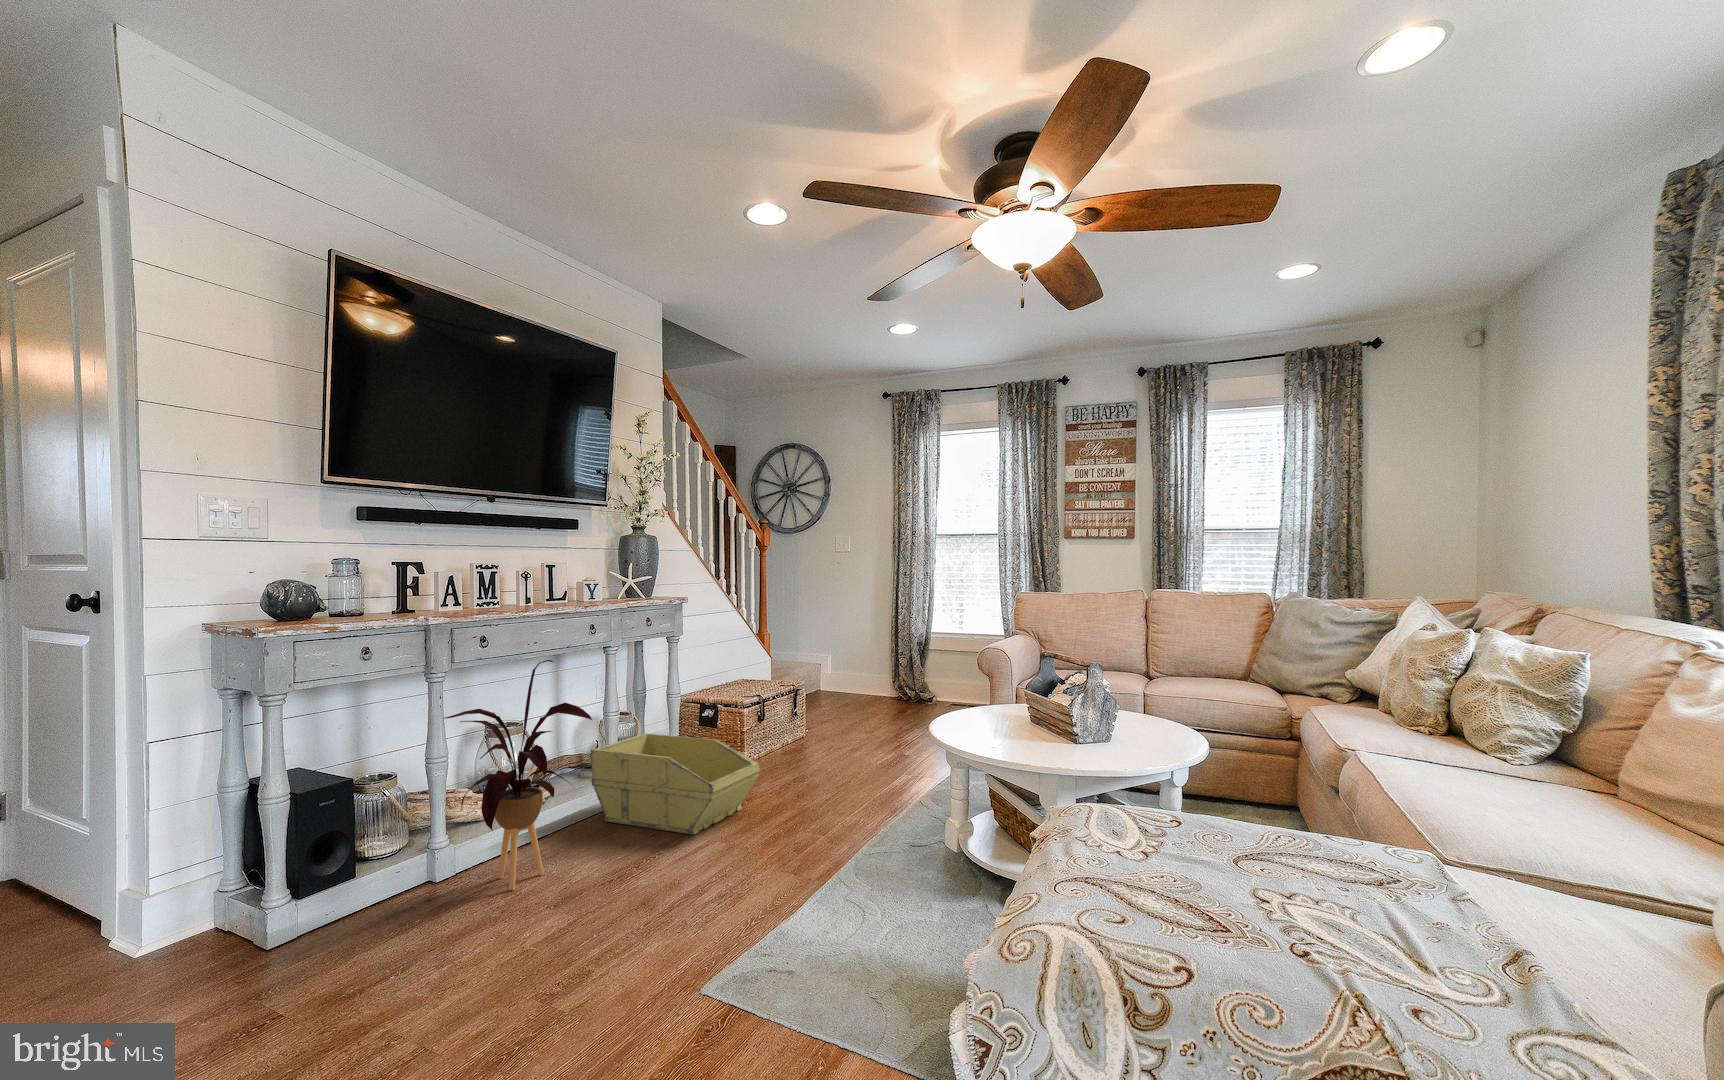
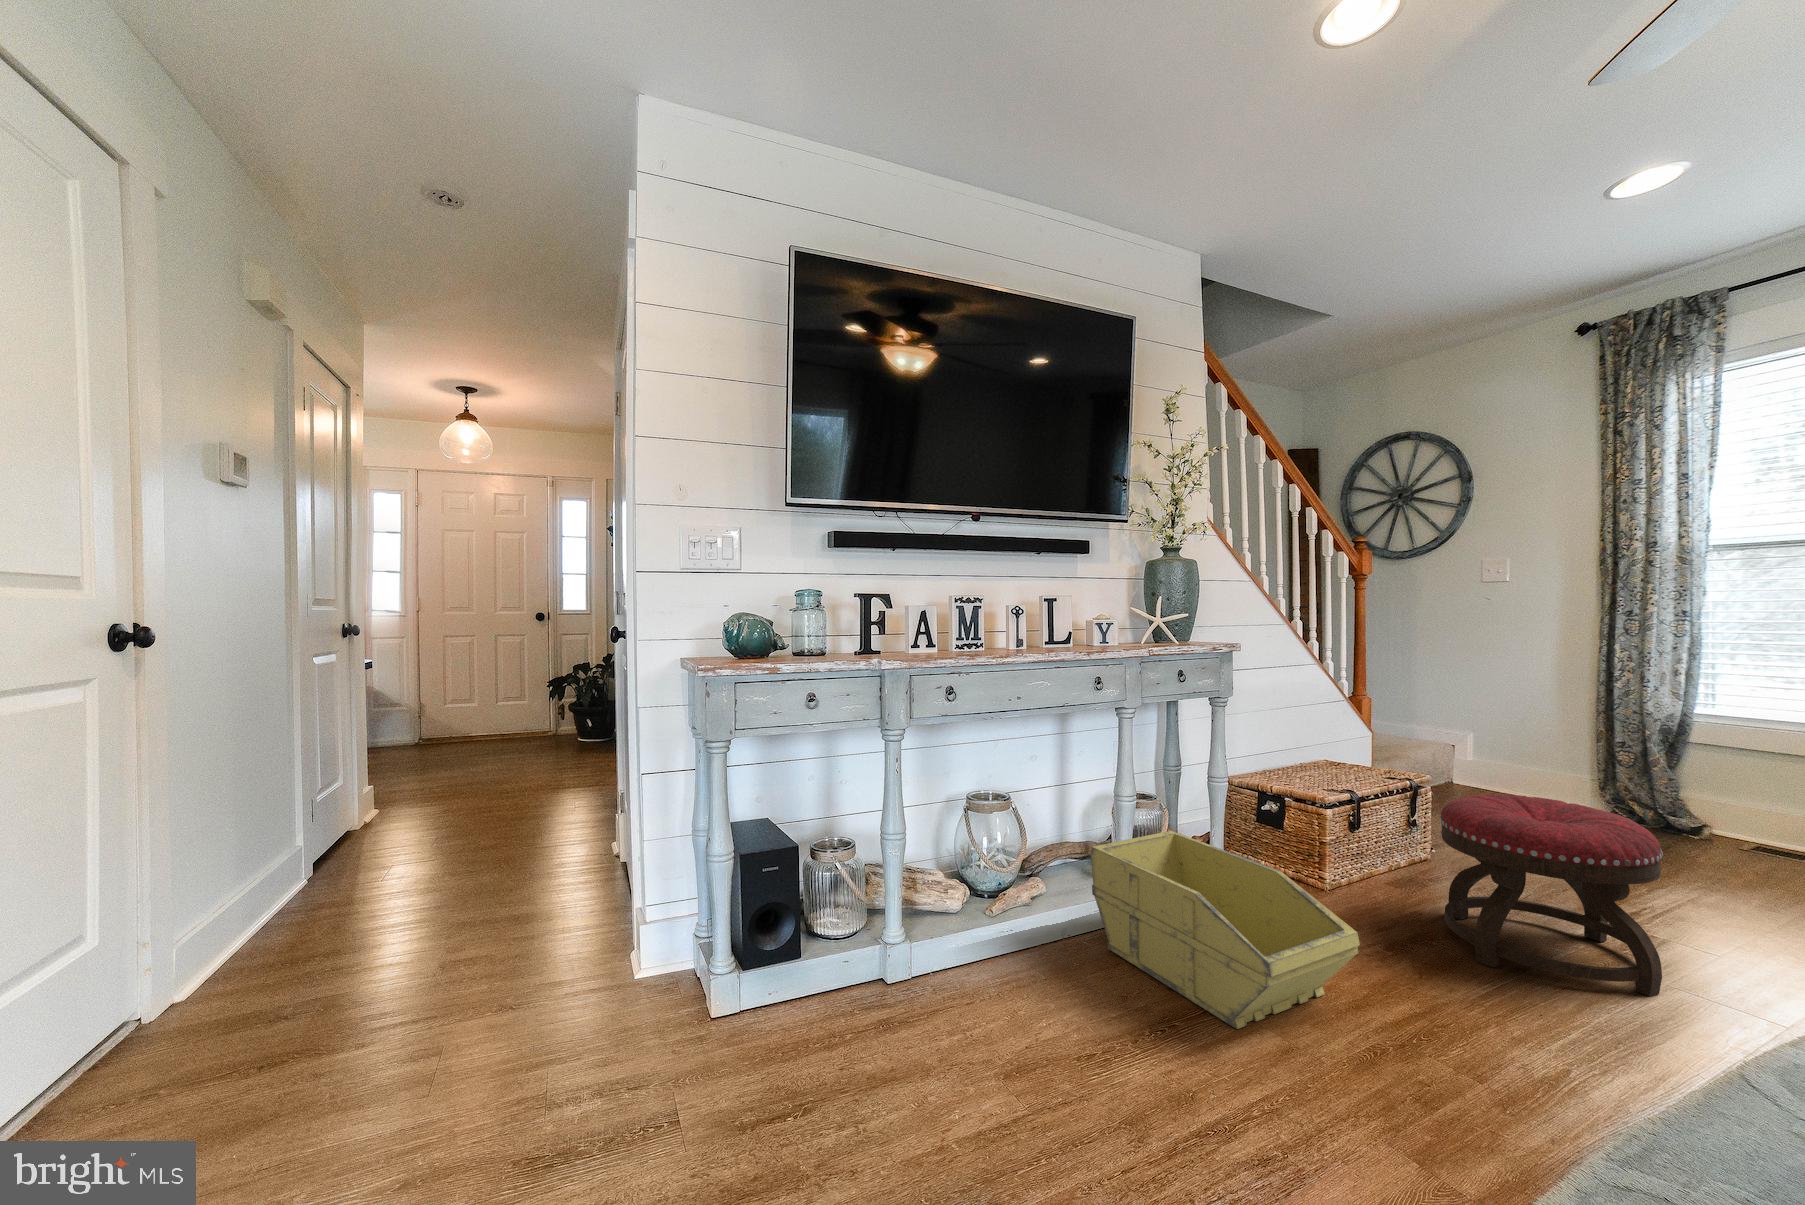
house plant: present [444,660,592,890] -> none [880,735,1063,1049]
ottoman: none [804,680,897,778] -> present [1440,794,1663,996]

